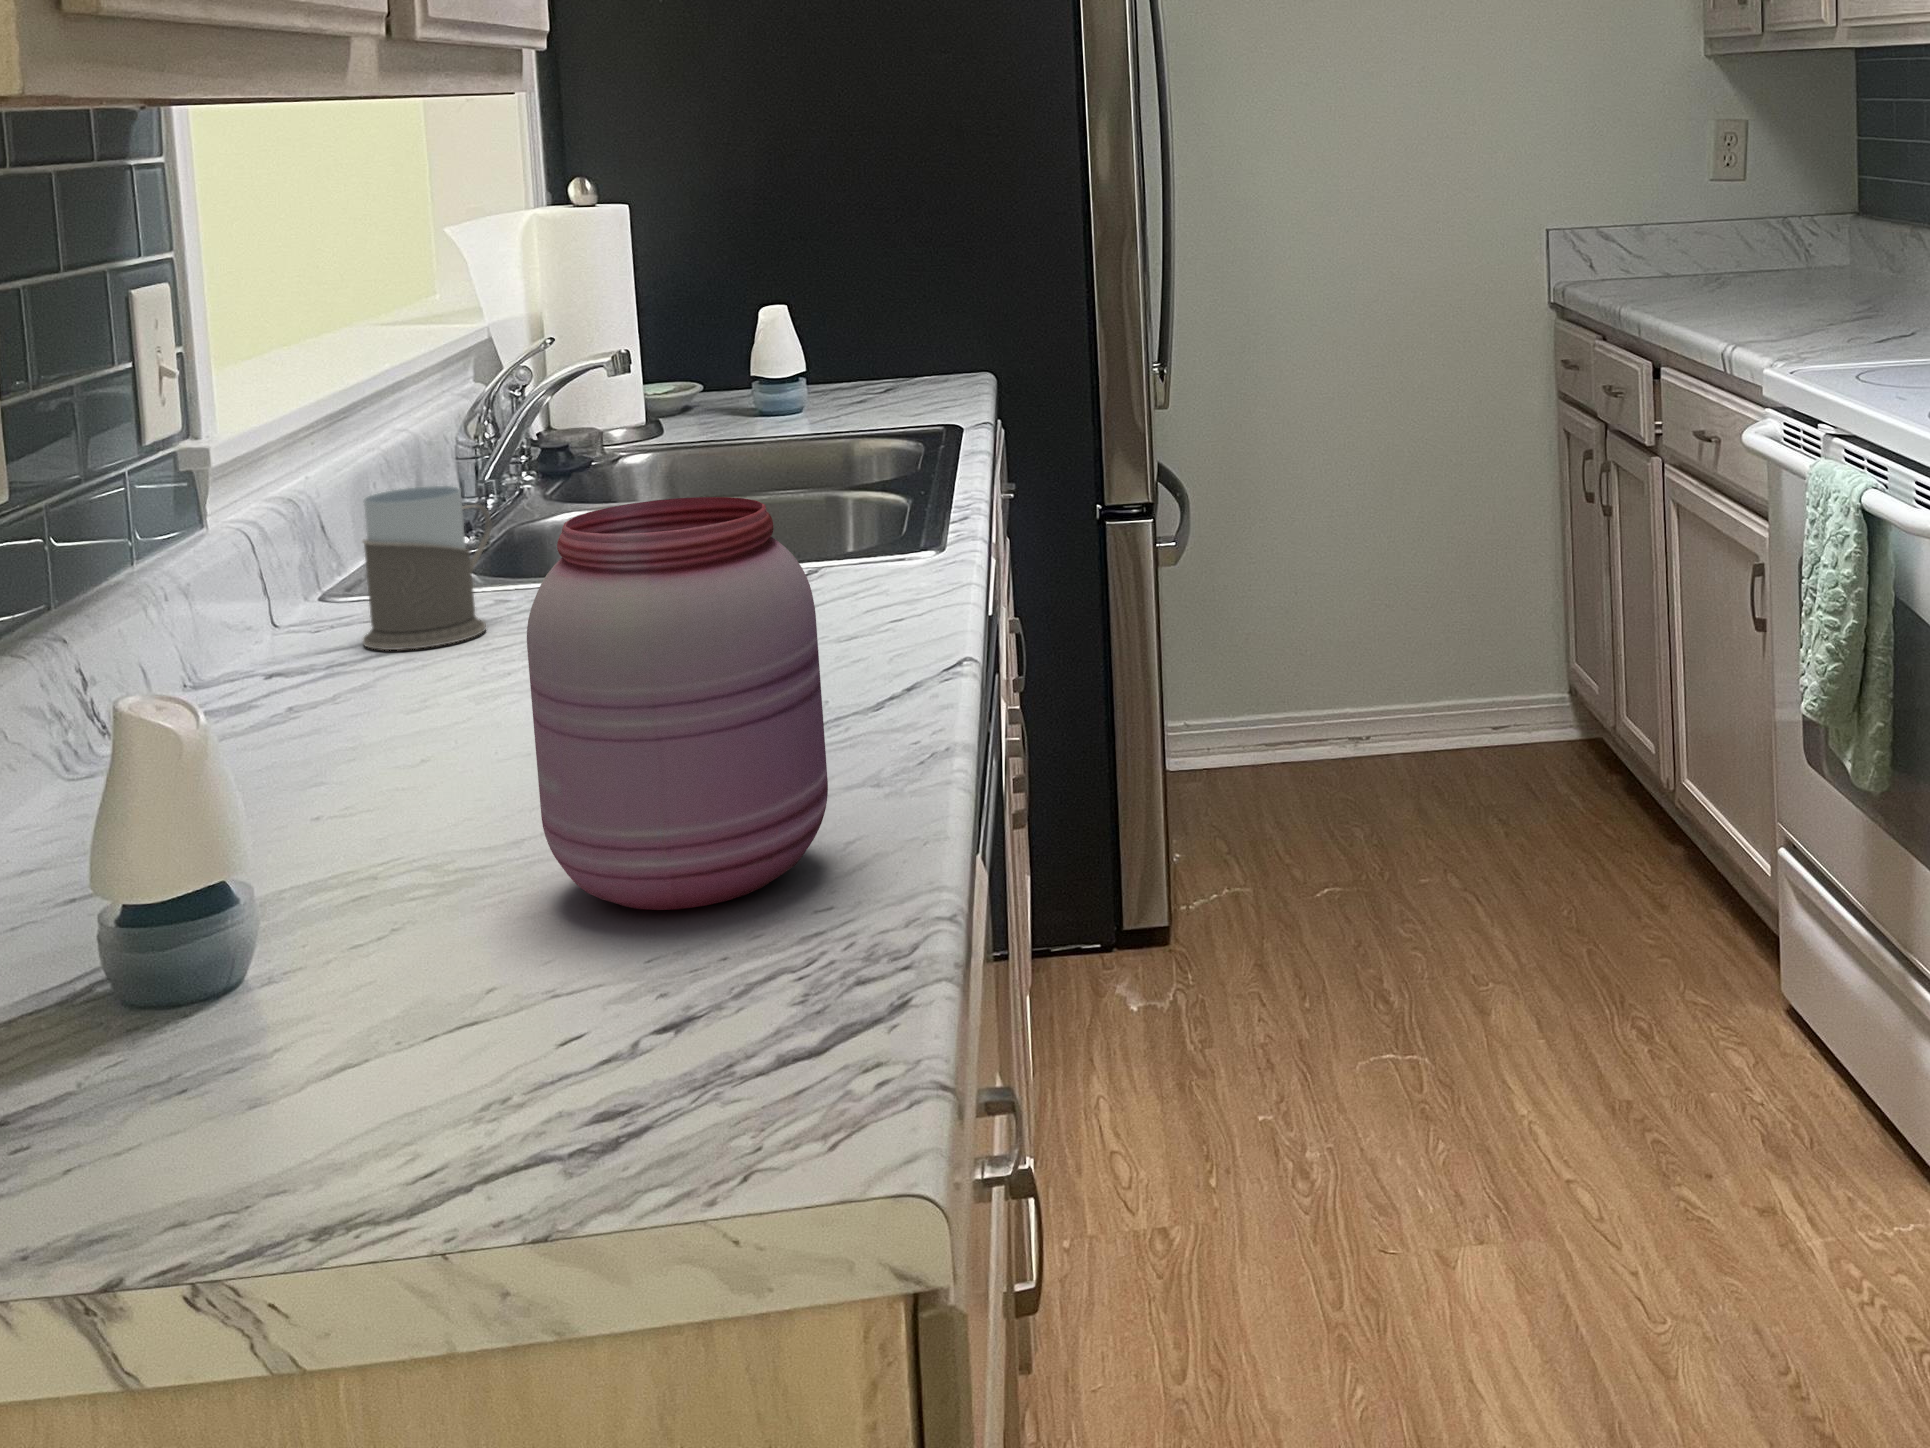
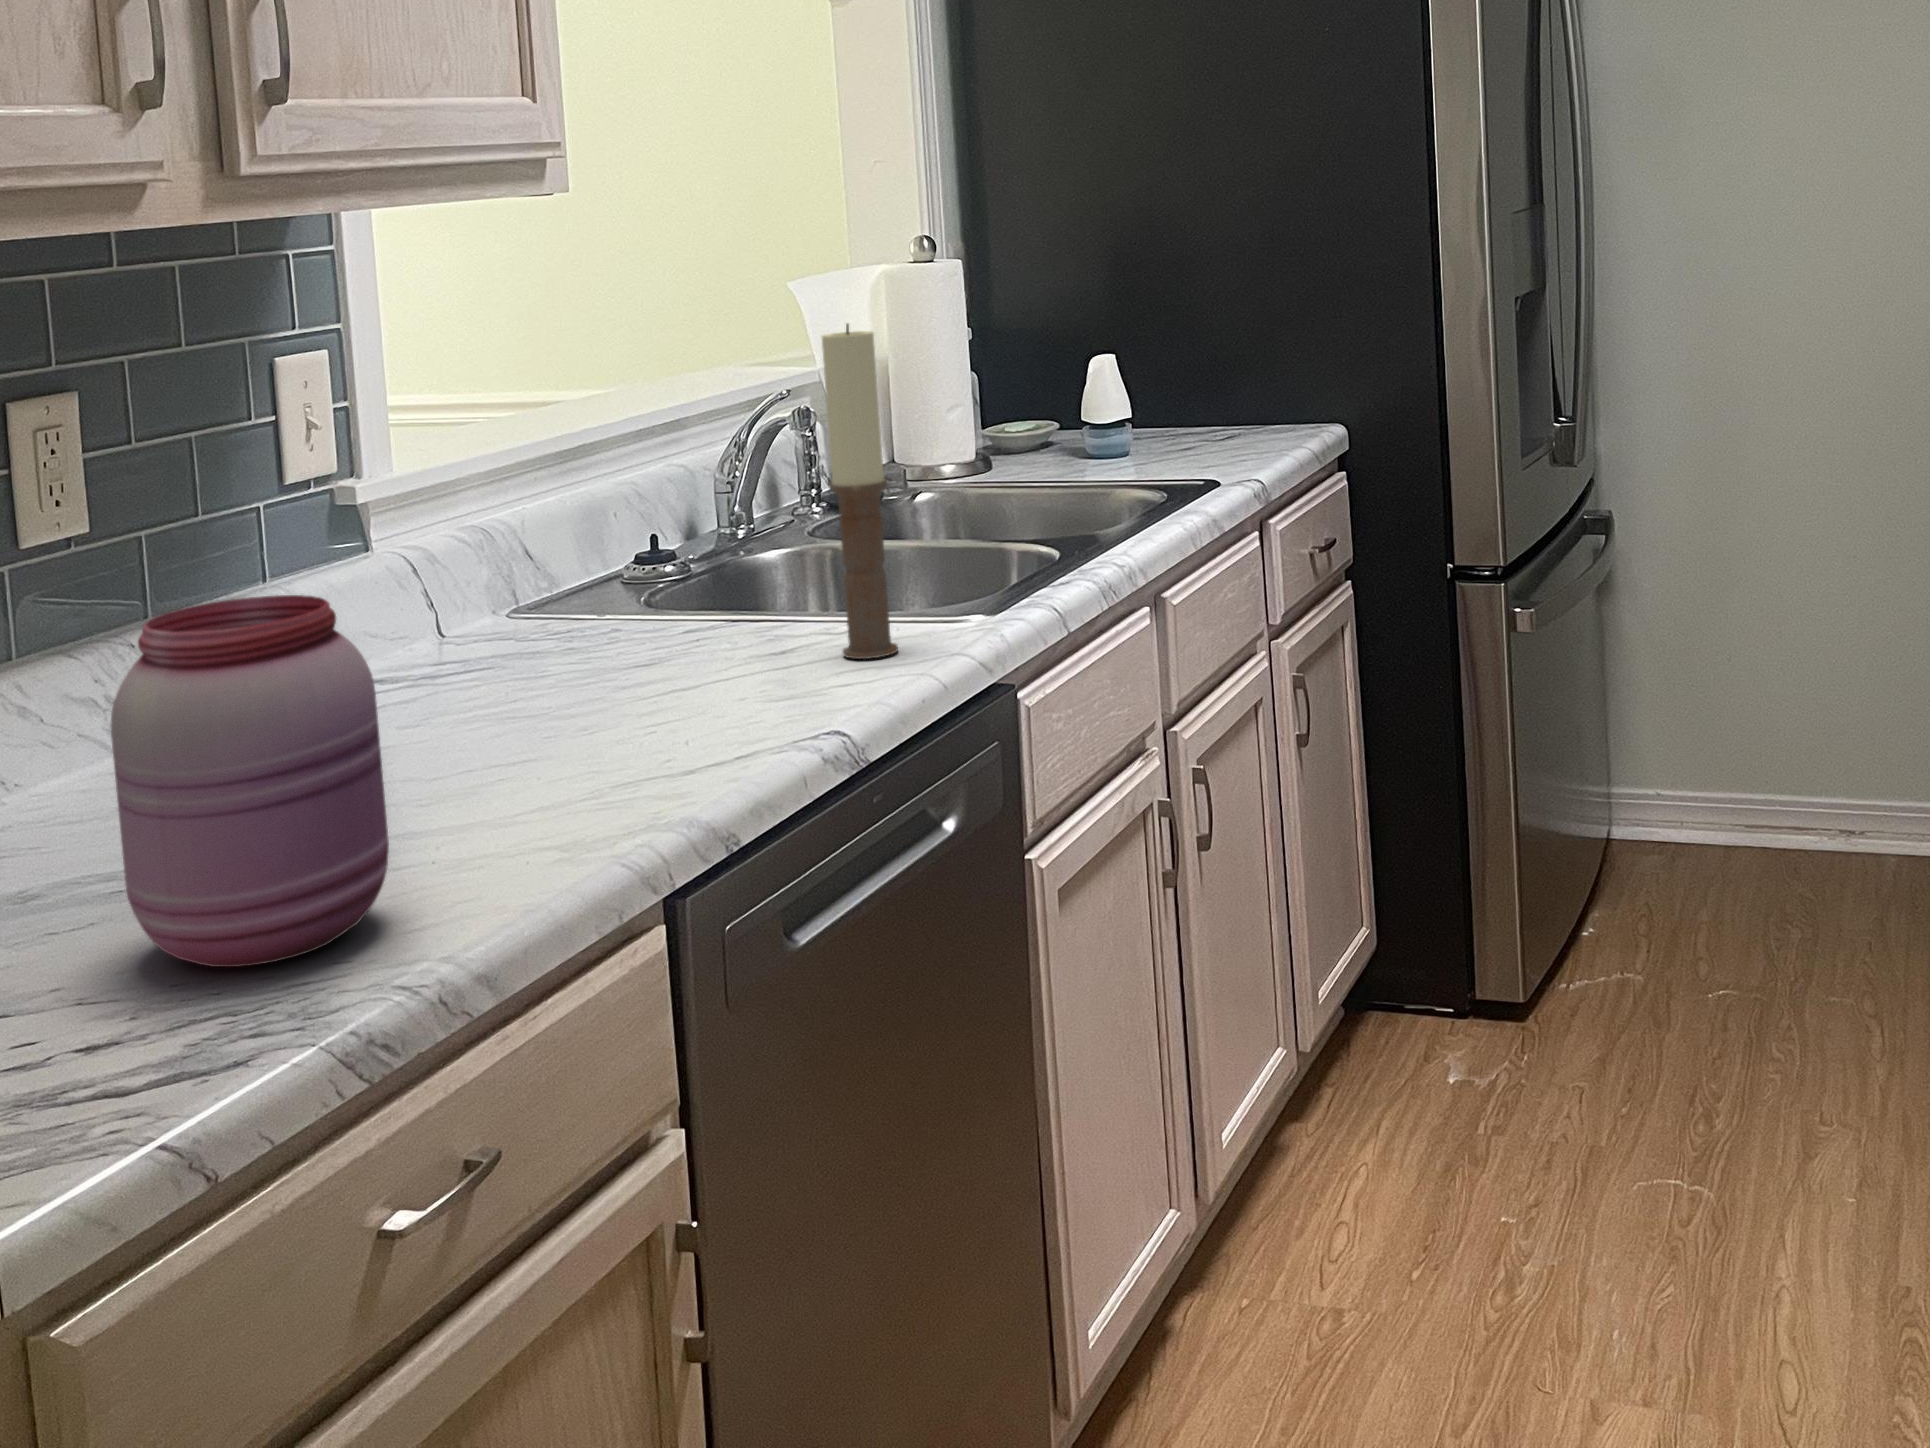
candle: none [812,238,894,593] -> present [822,324,898,659]
mug: present [363,486,491,650] -> none [457,530,578,672]

